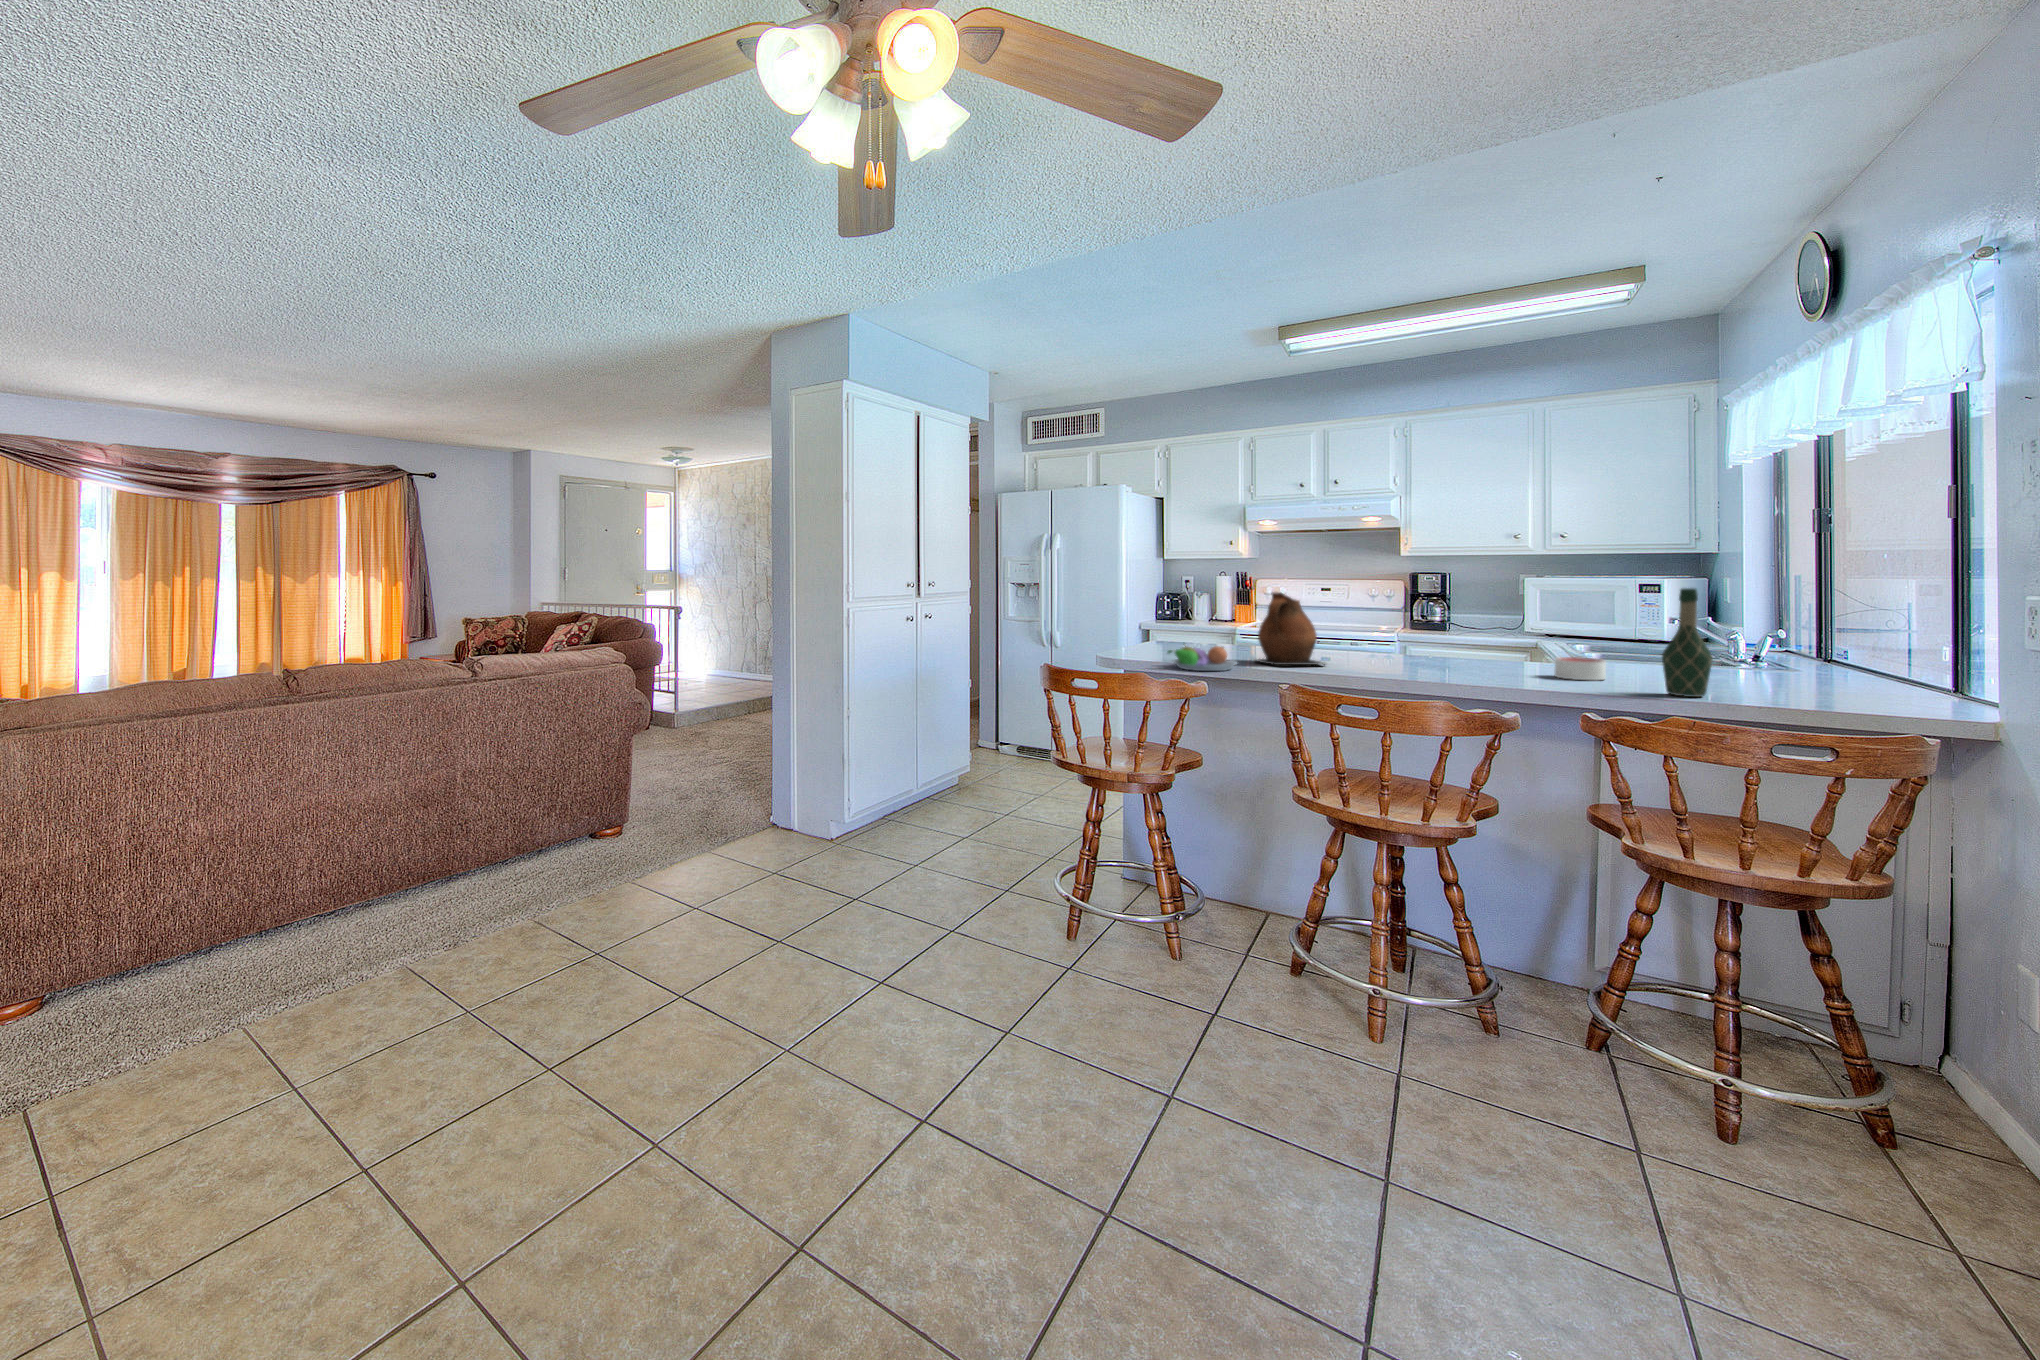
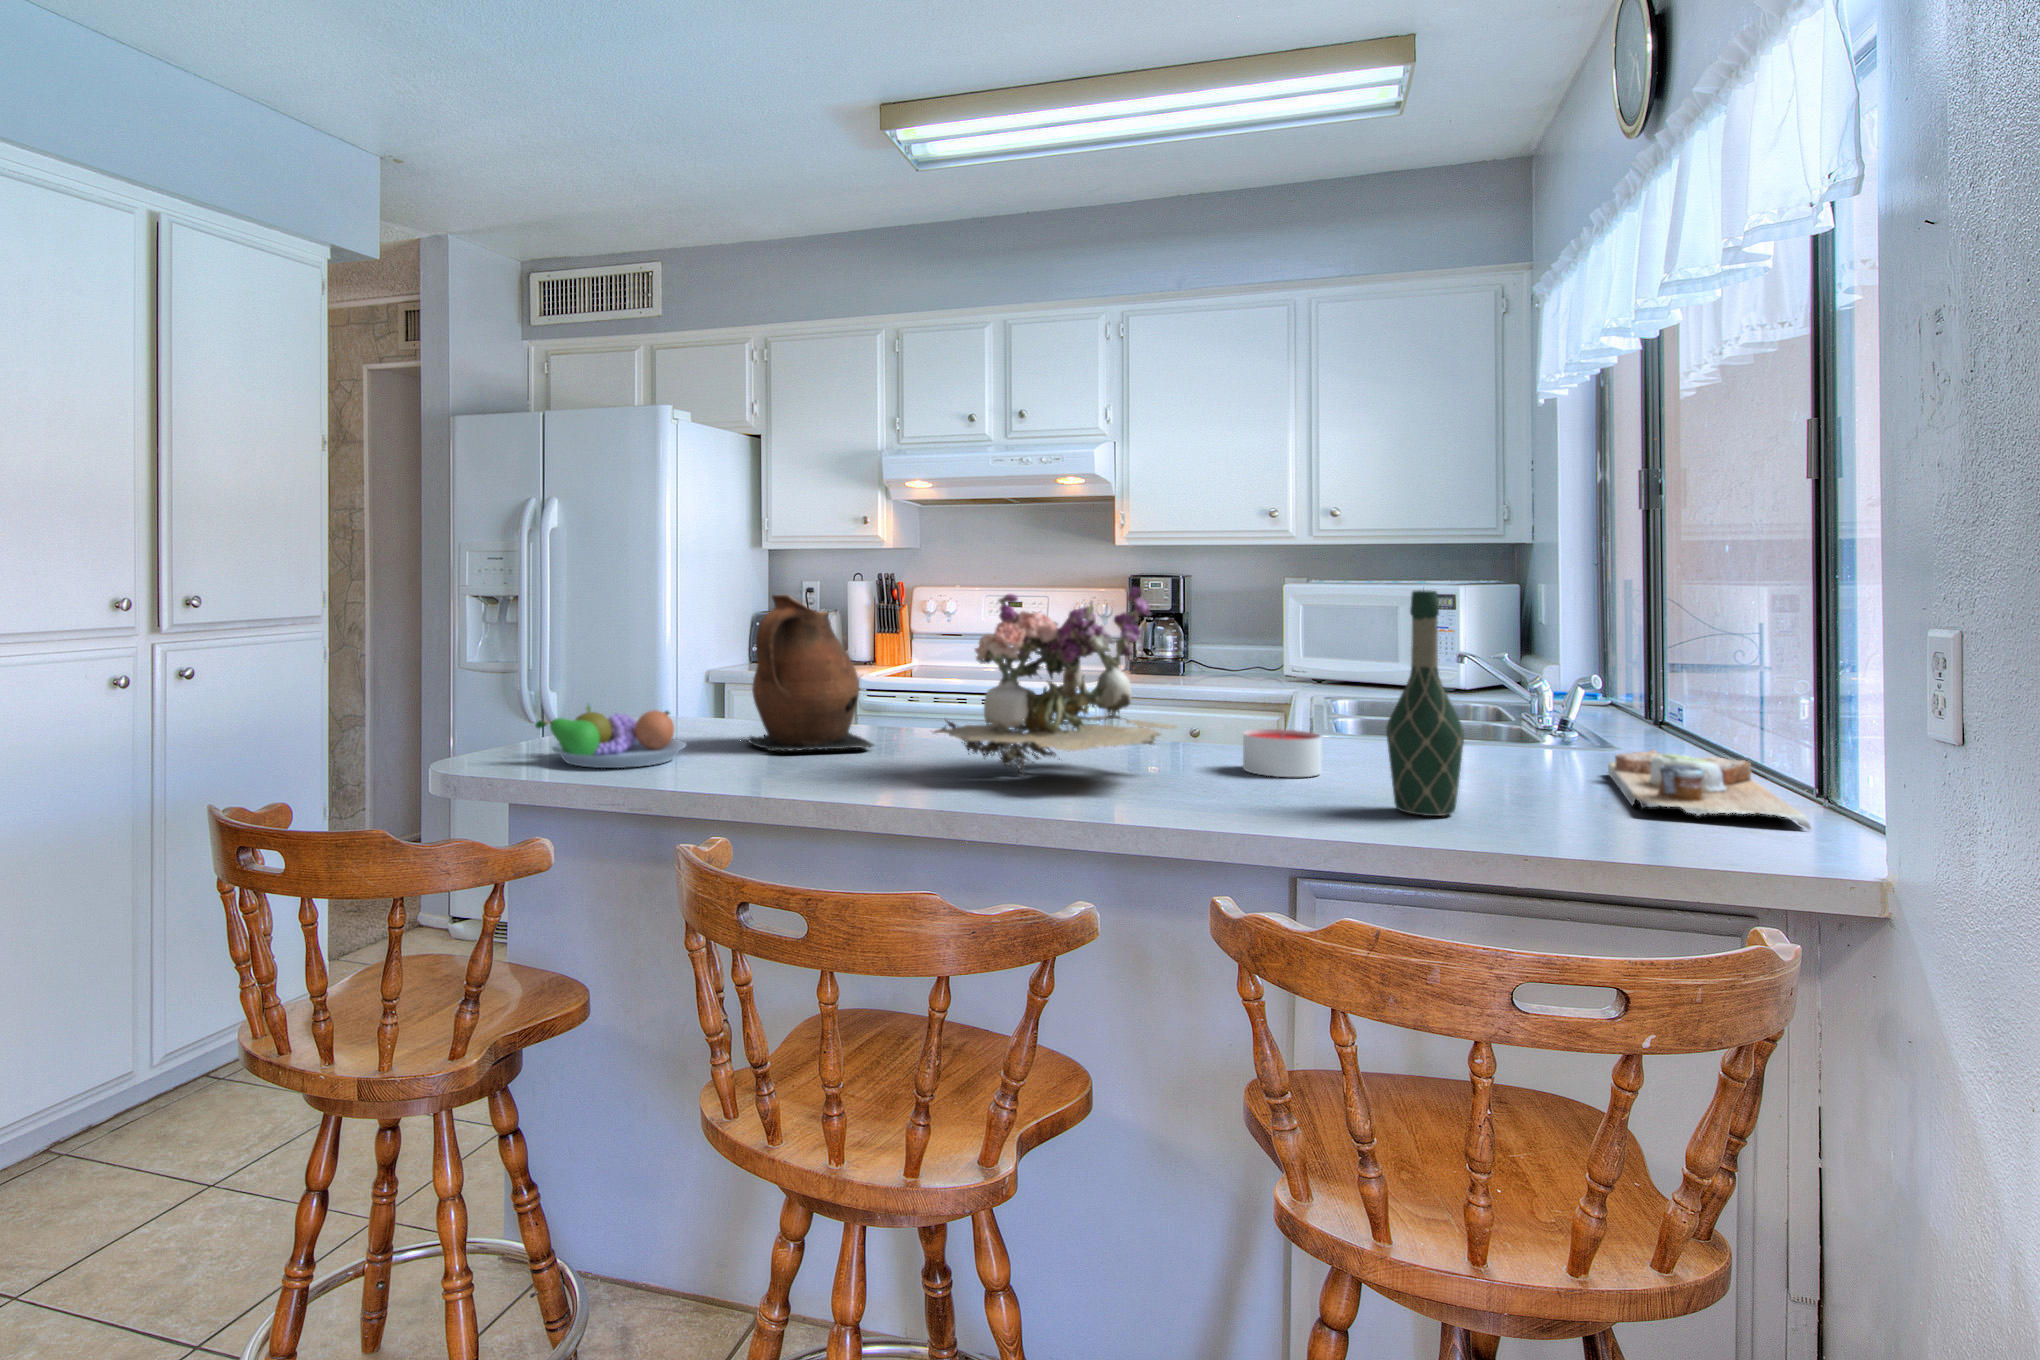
flower arrangement: none [1379,584,1520,677] -> present [934,582,1177,773]
cutting board: none [1797,670,1944,707] -> present [1608,750,1811,829]

